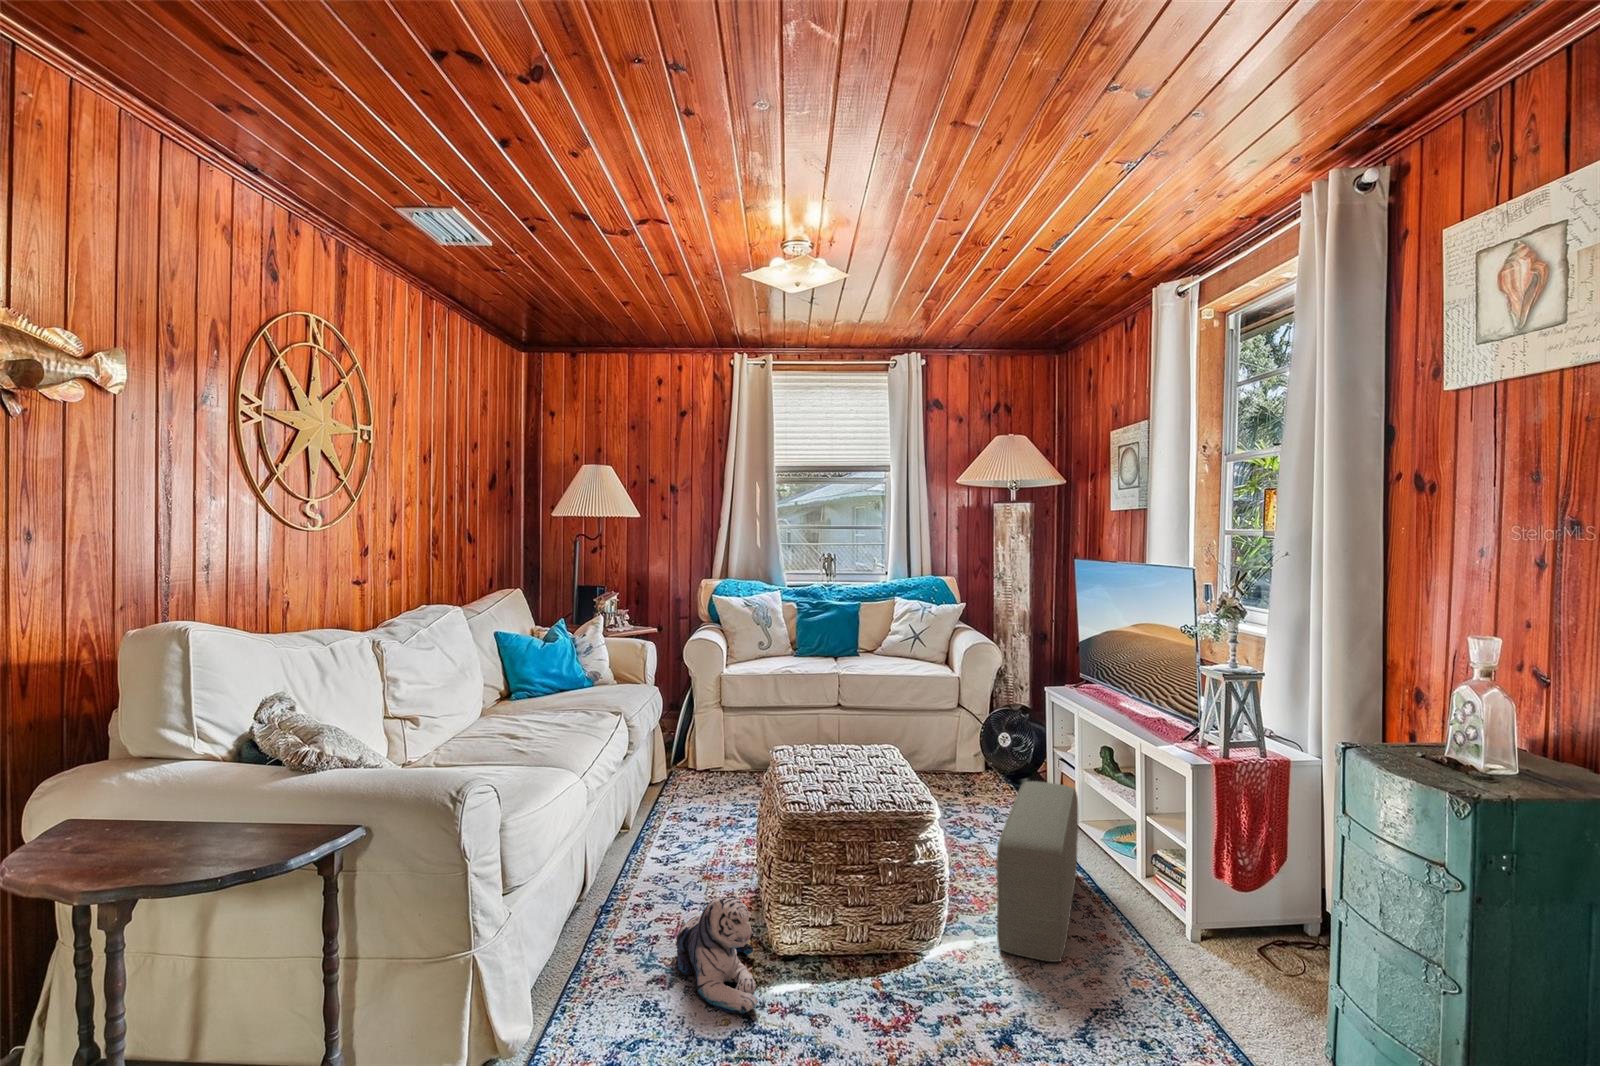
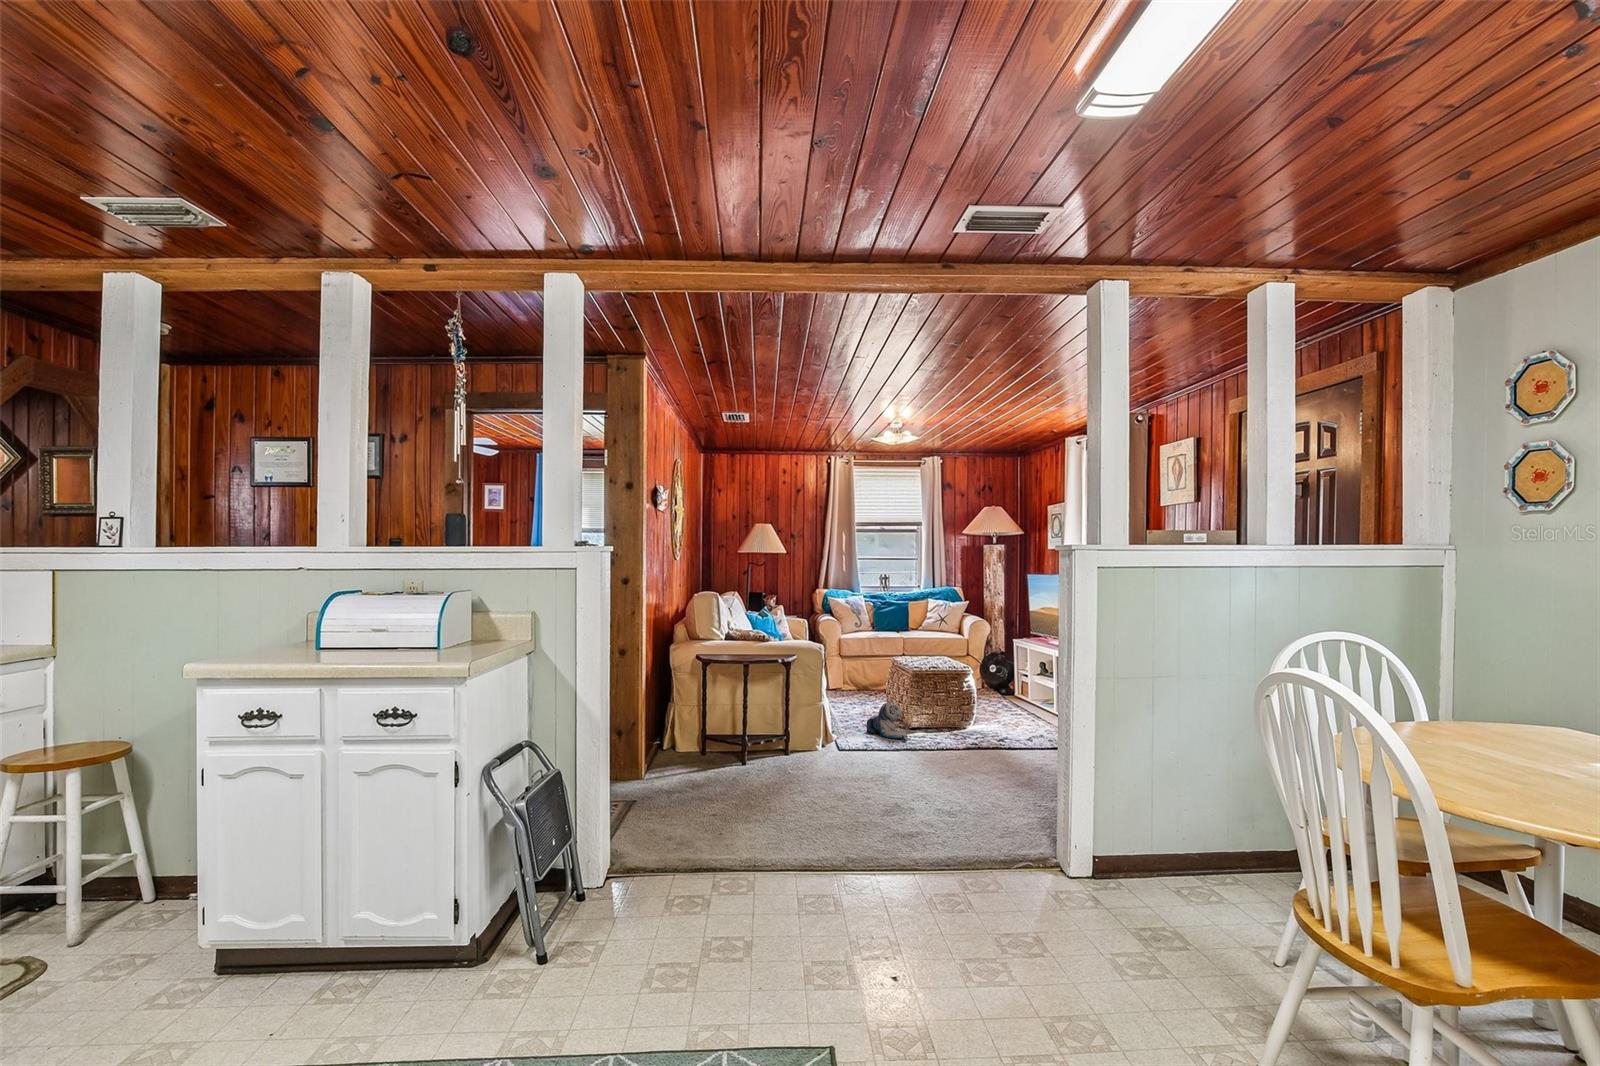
pouf: present [996,781,1078,962] -> none [995,673,1029,731]

